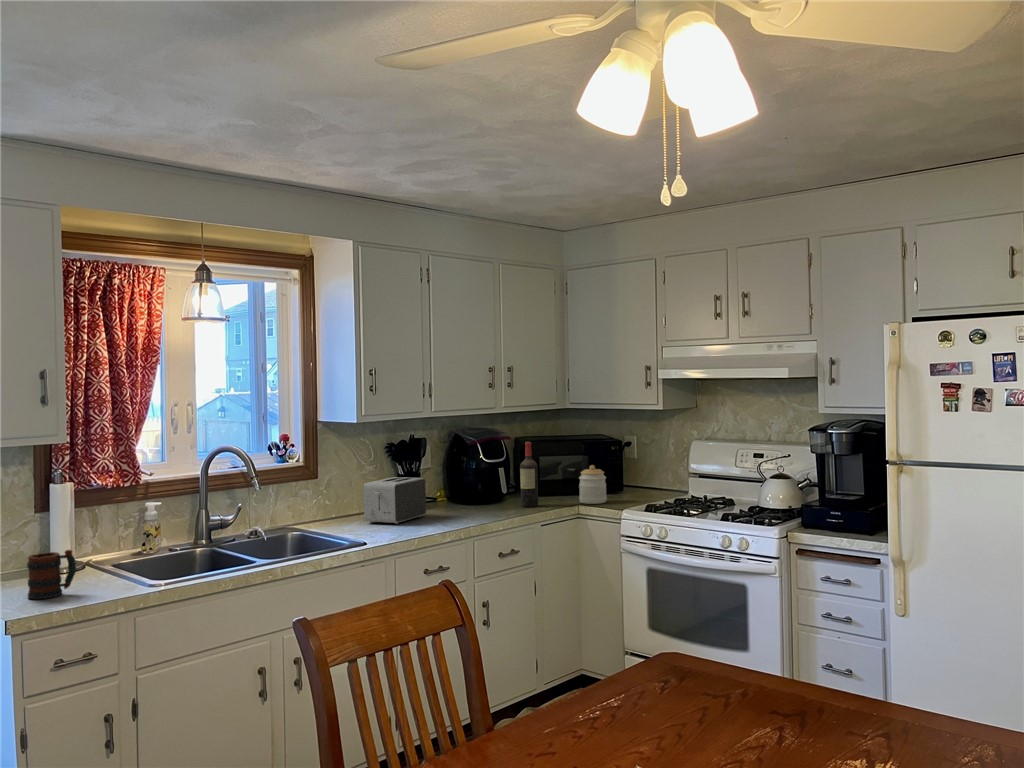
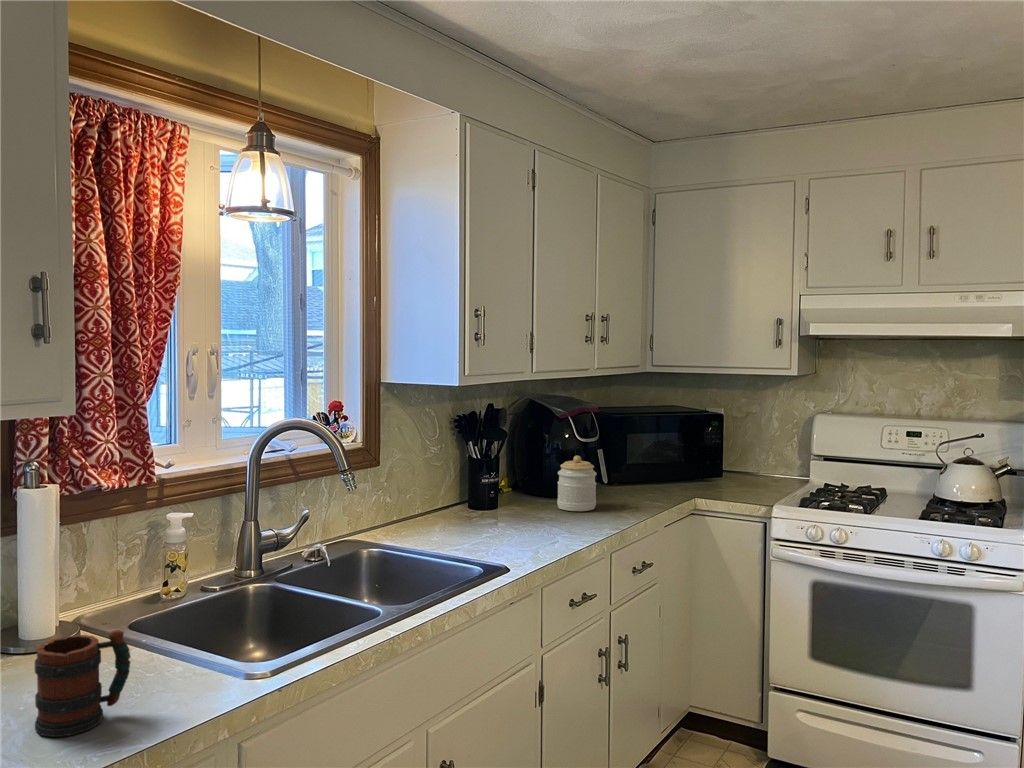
wine bottle: present [520,442,538,507] -> none [619,413,643,497]
jar: present [579,465,607,504] -> present [557,456,597,511]
toaster: present [364,477,426,524] -> none [450,460,520,528]

